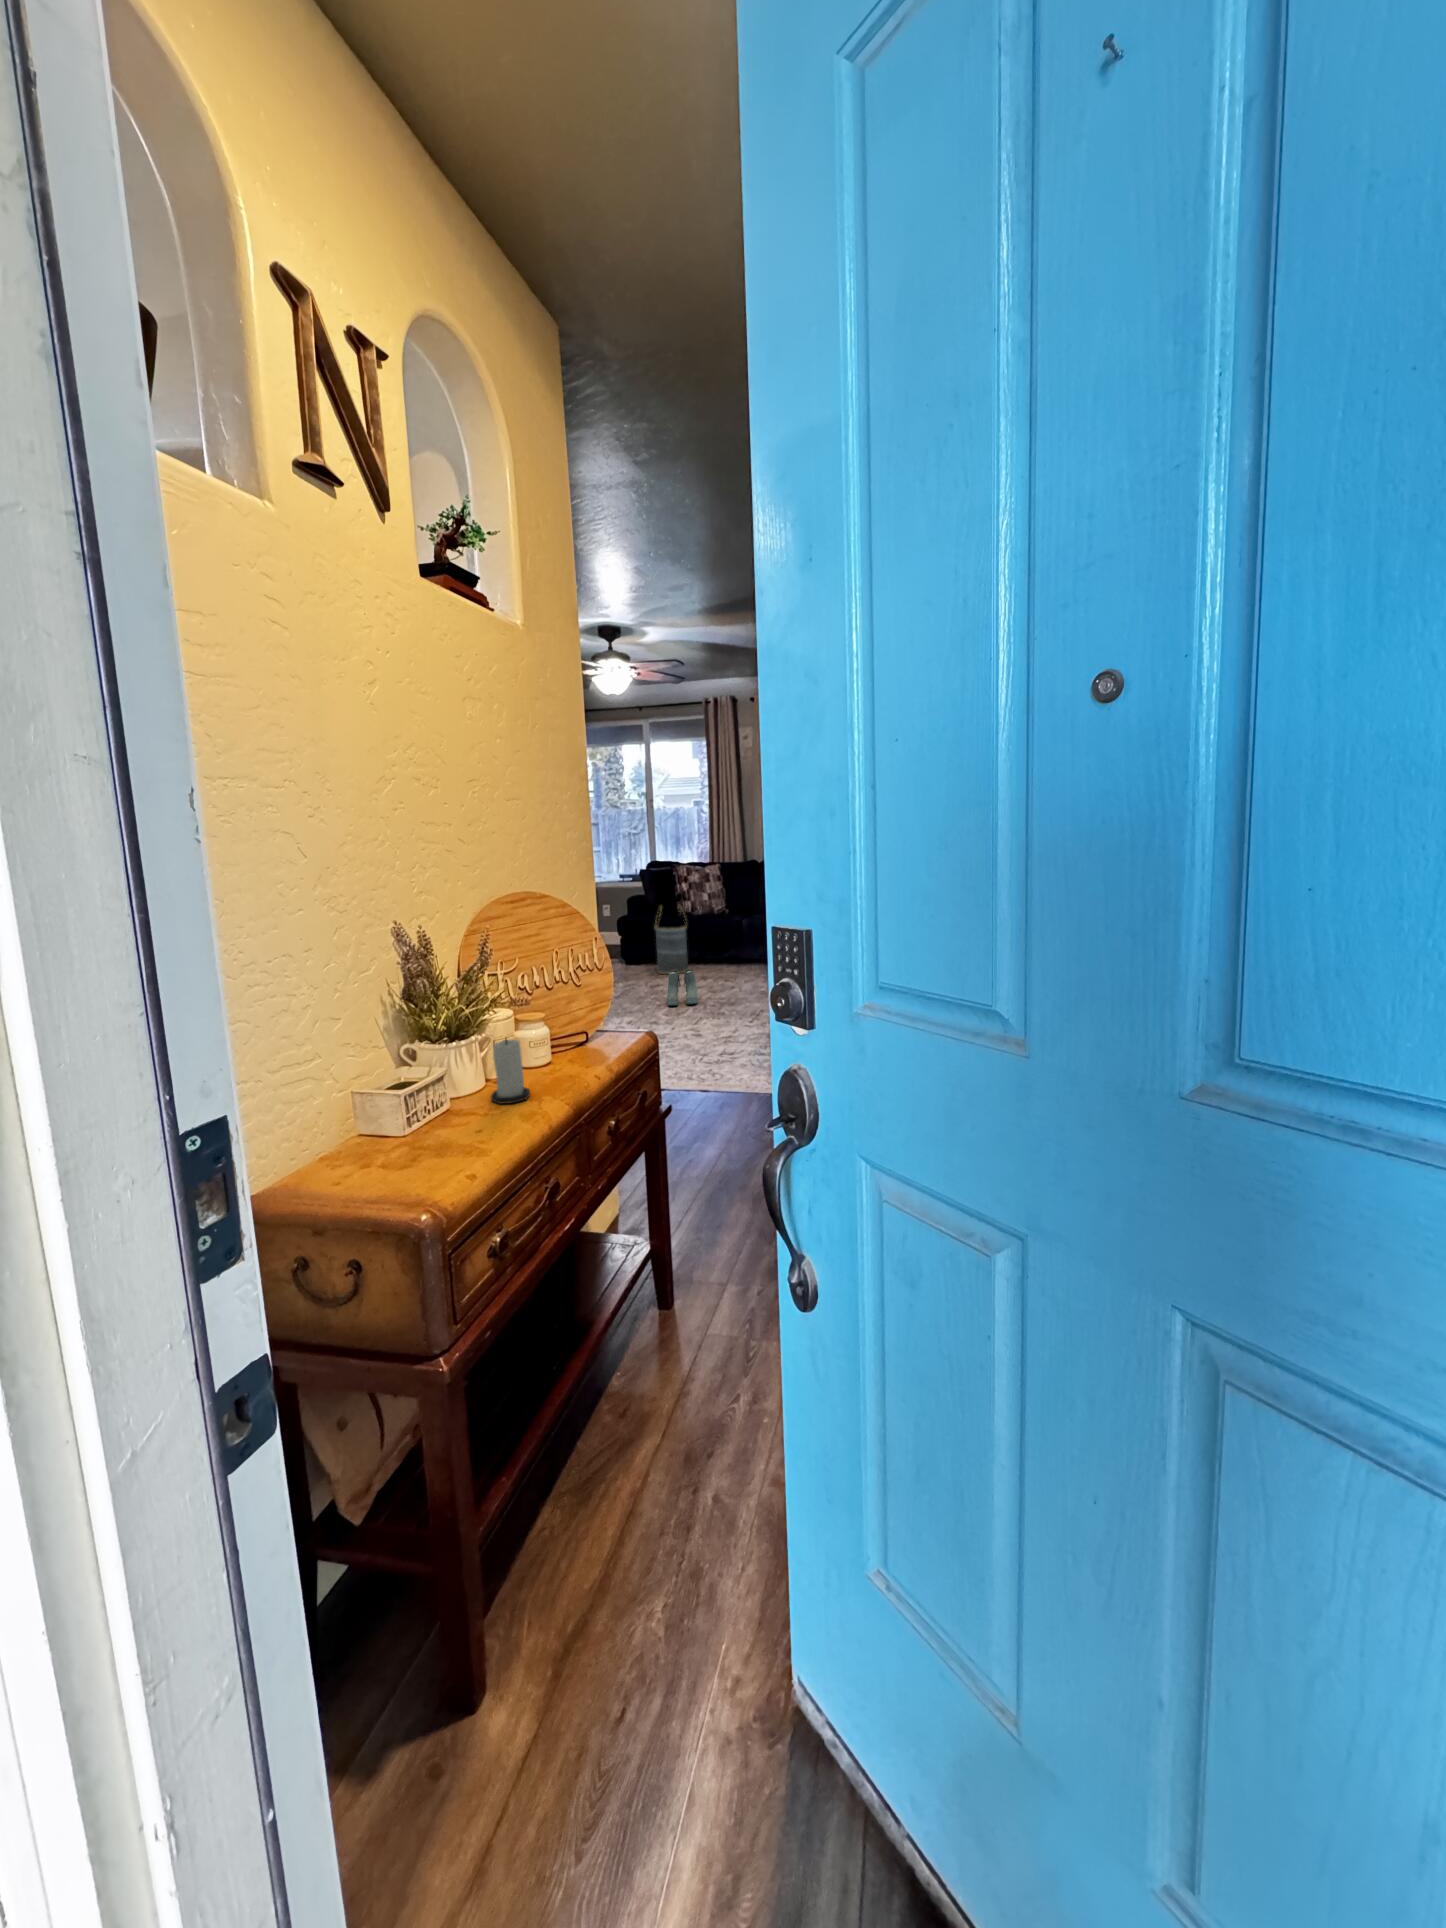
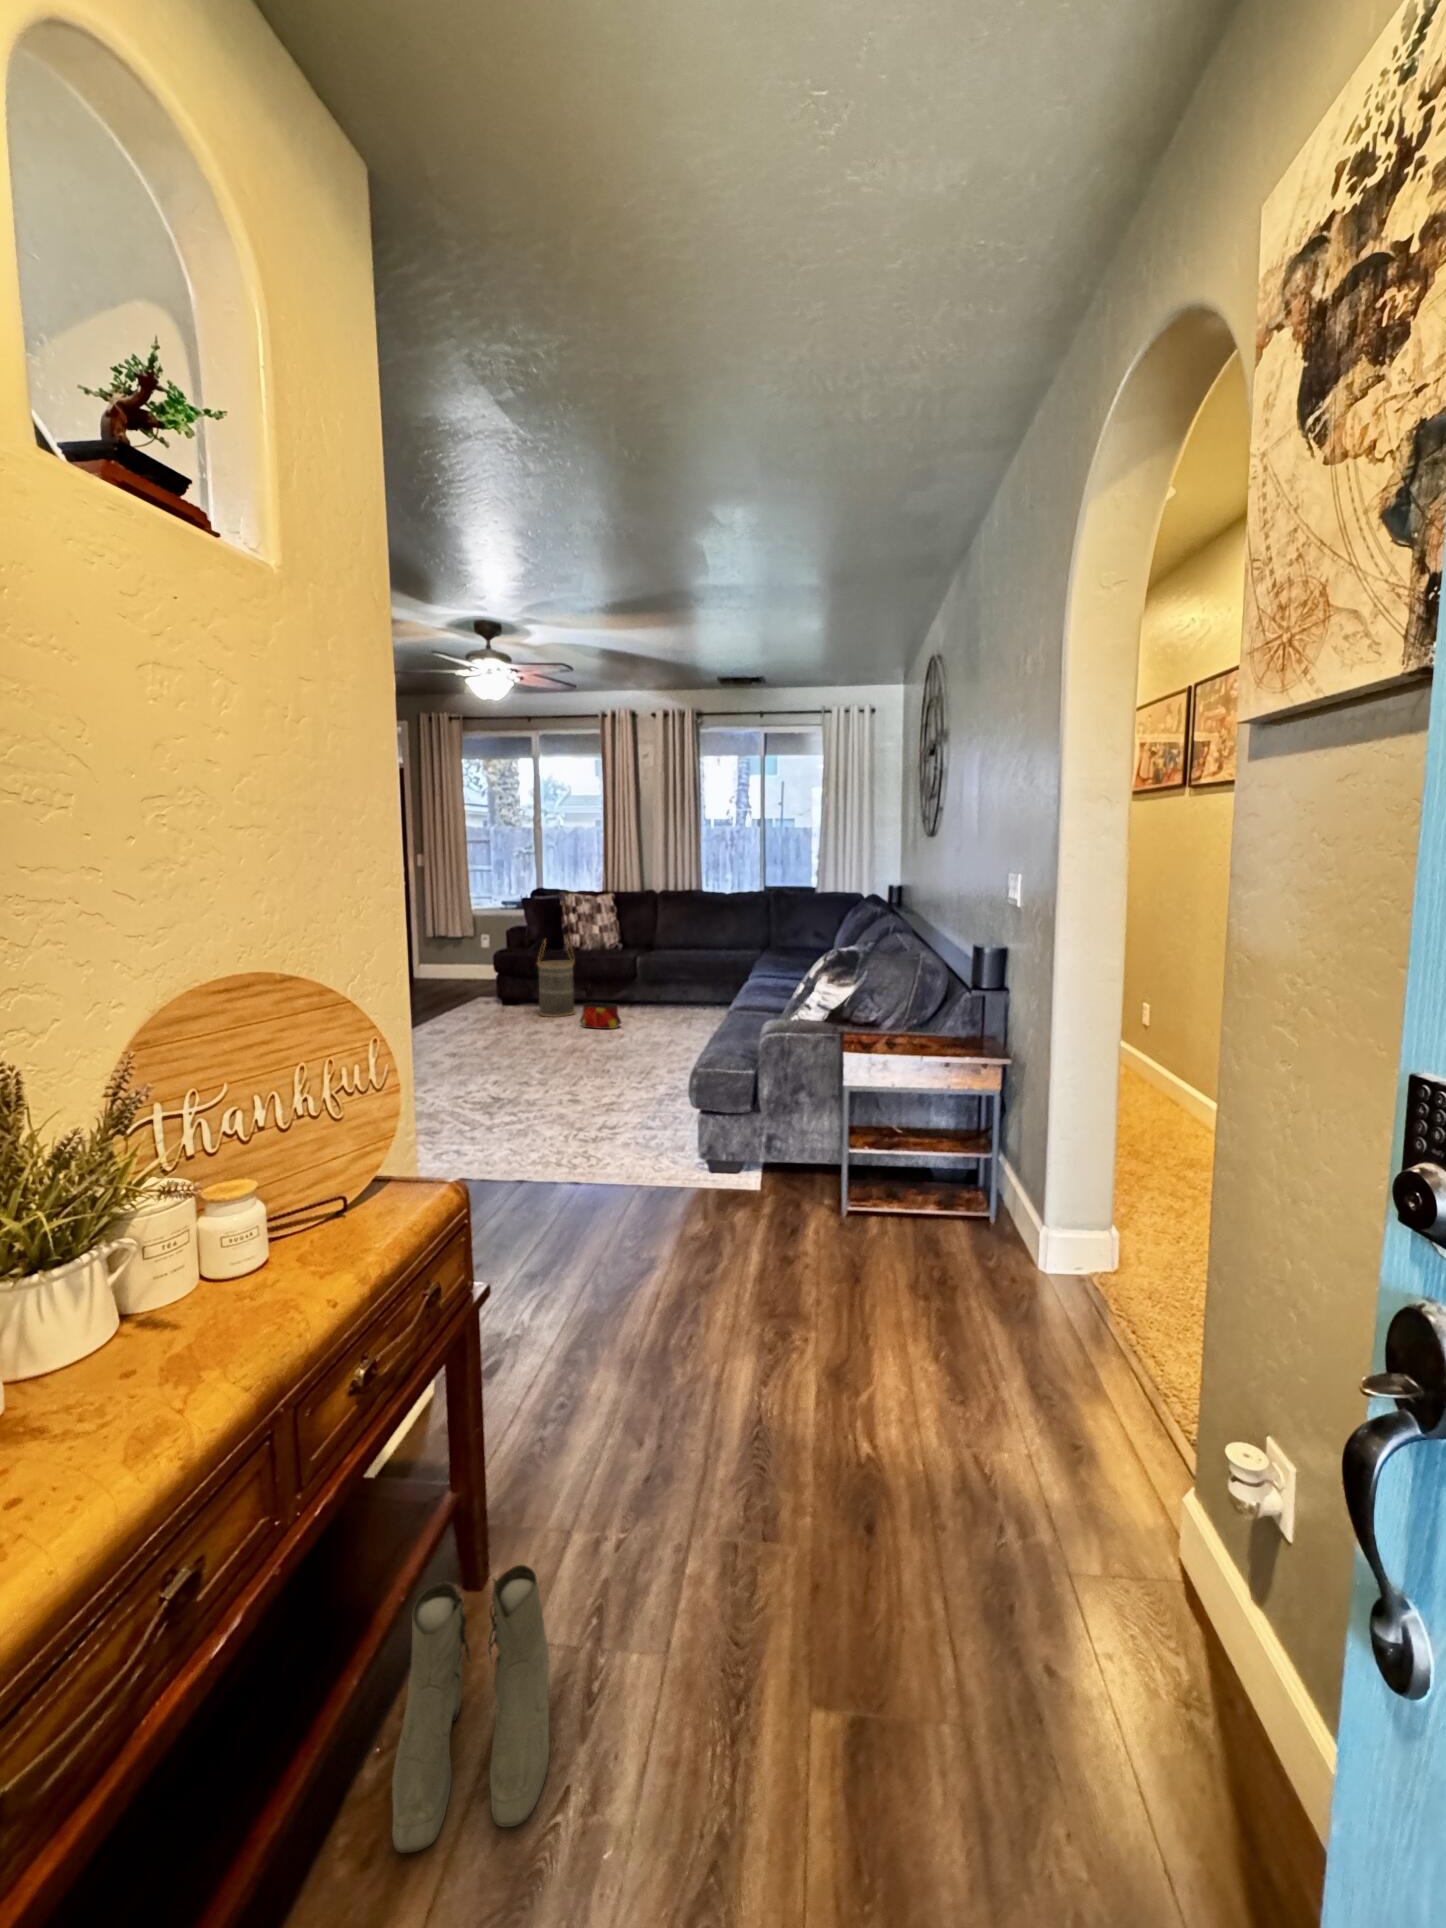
bag: none [694,959,731,983] -> present [580,1002,621,1029]
boots: present [667,970,698,1006] -> present [392,1565,550,1853]
candle: present [491,1038,530,1104] -> none [101,1263,185,1392]

